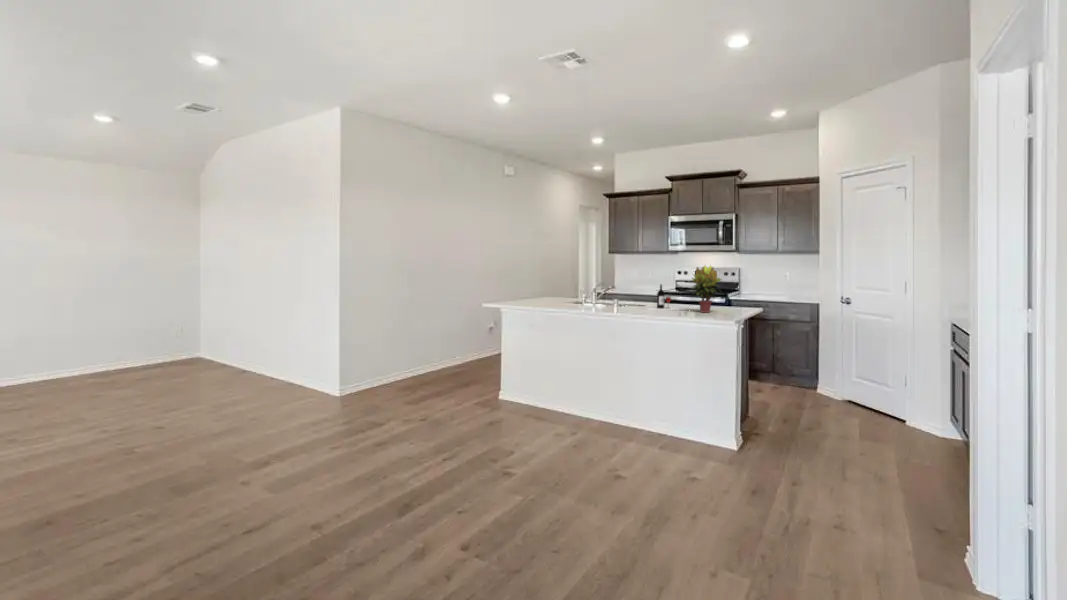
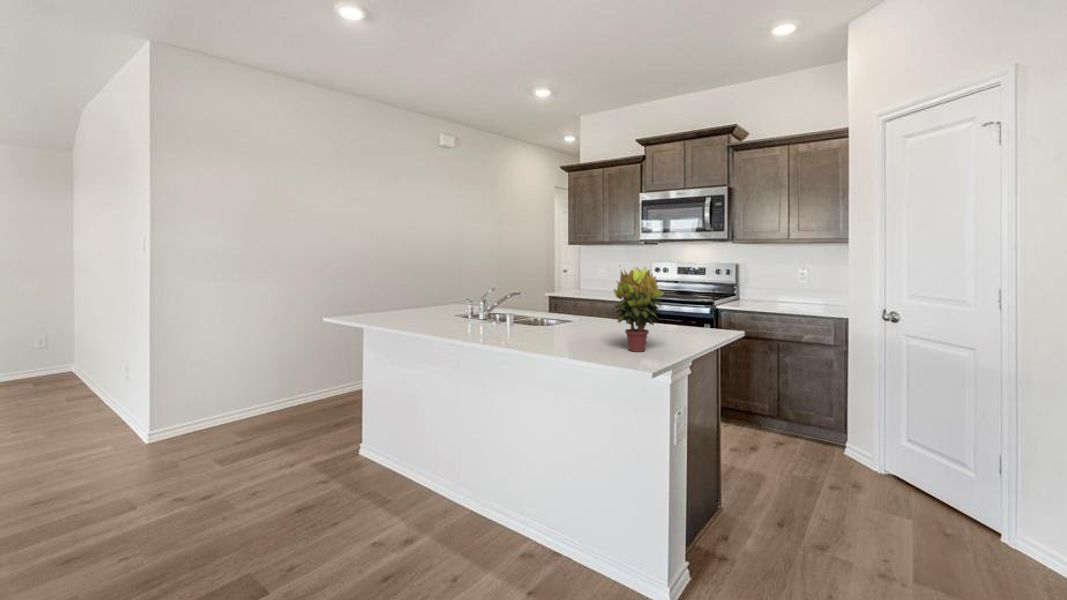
wine bottle: present [643,285,684,311] -> none [545,297,620,344]

